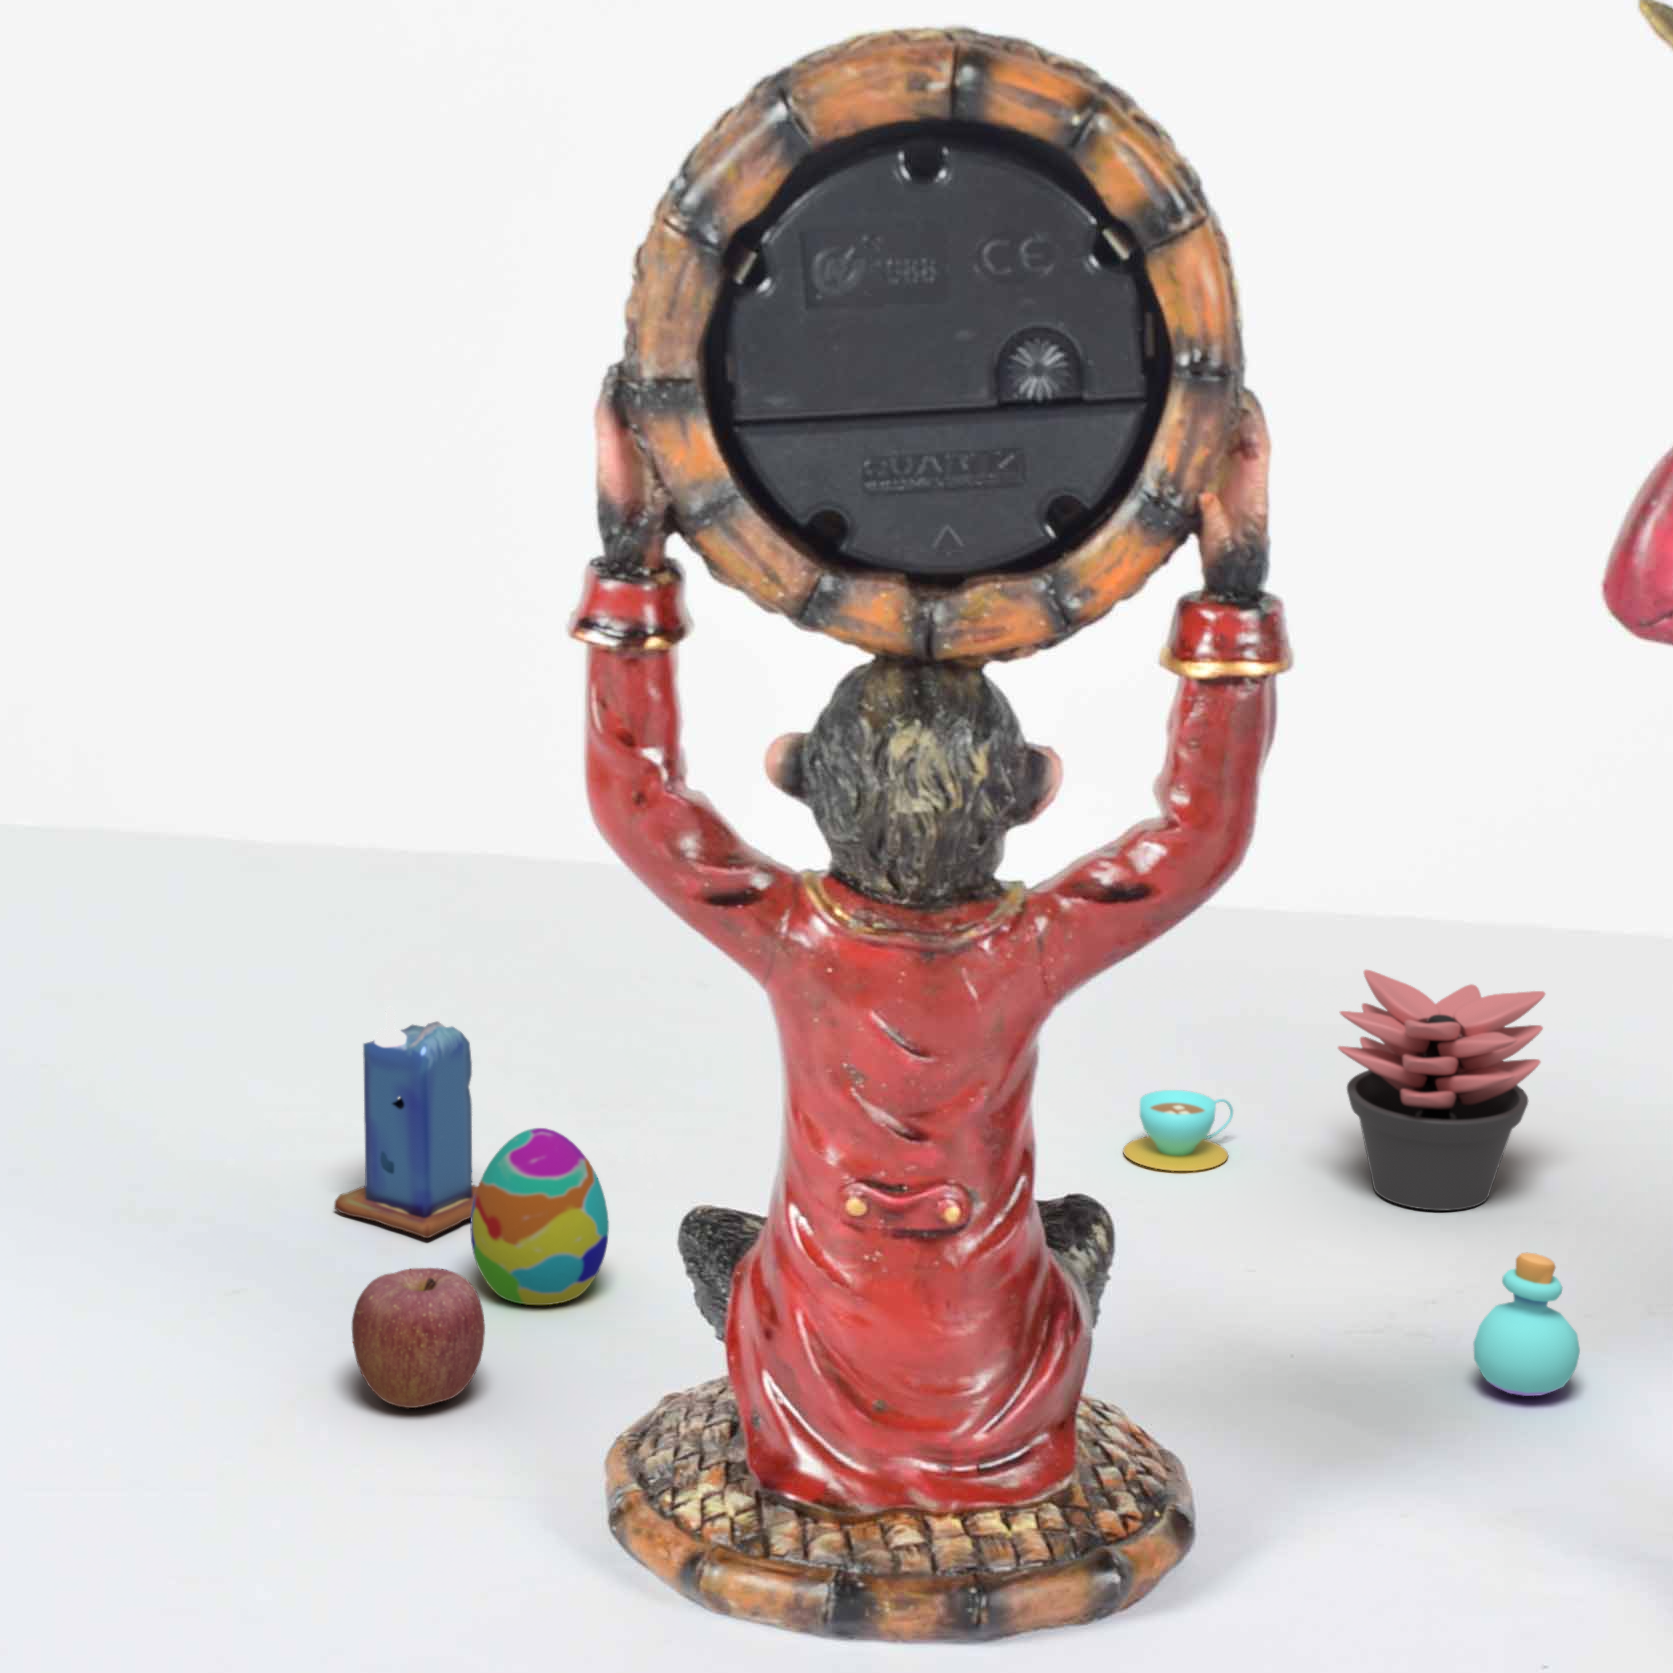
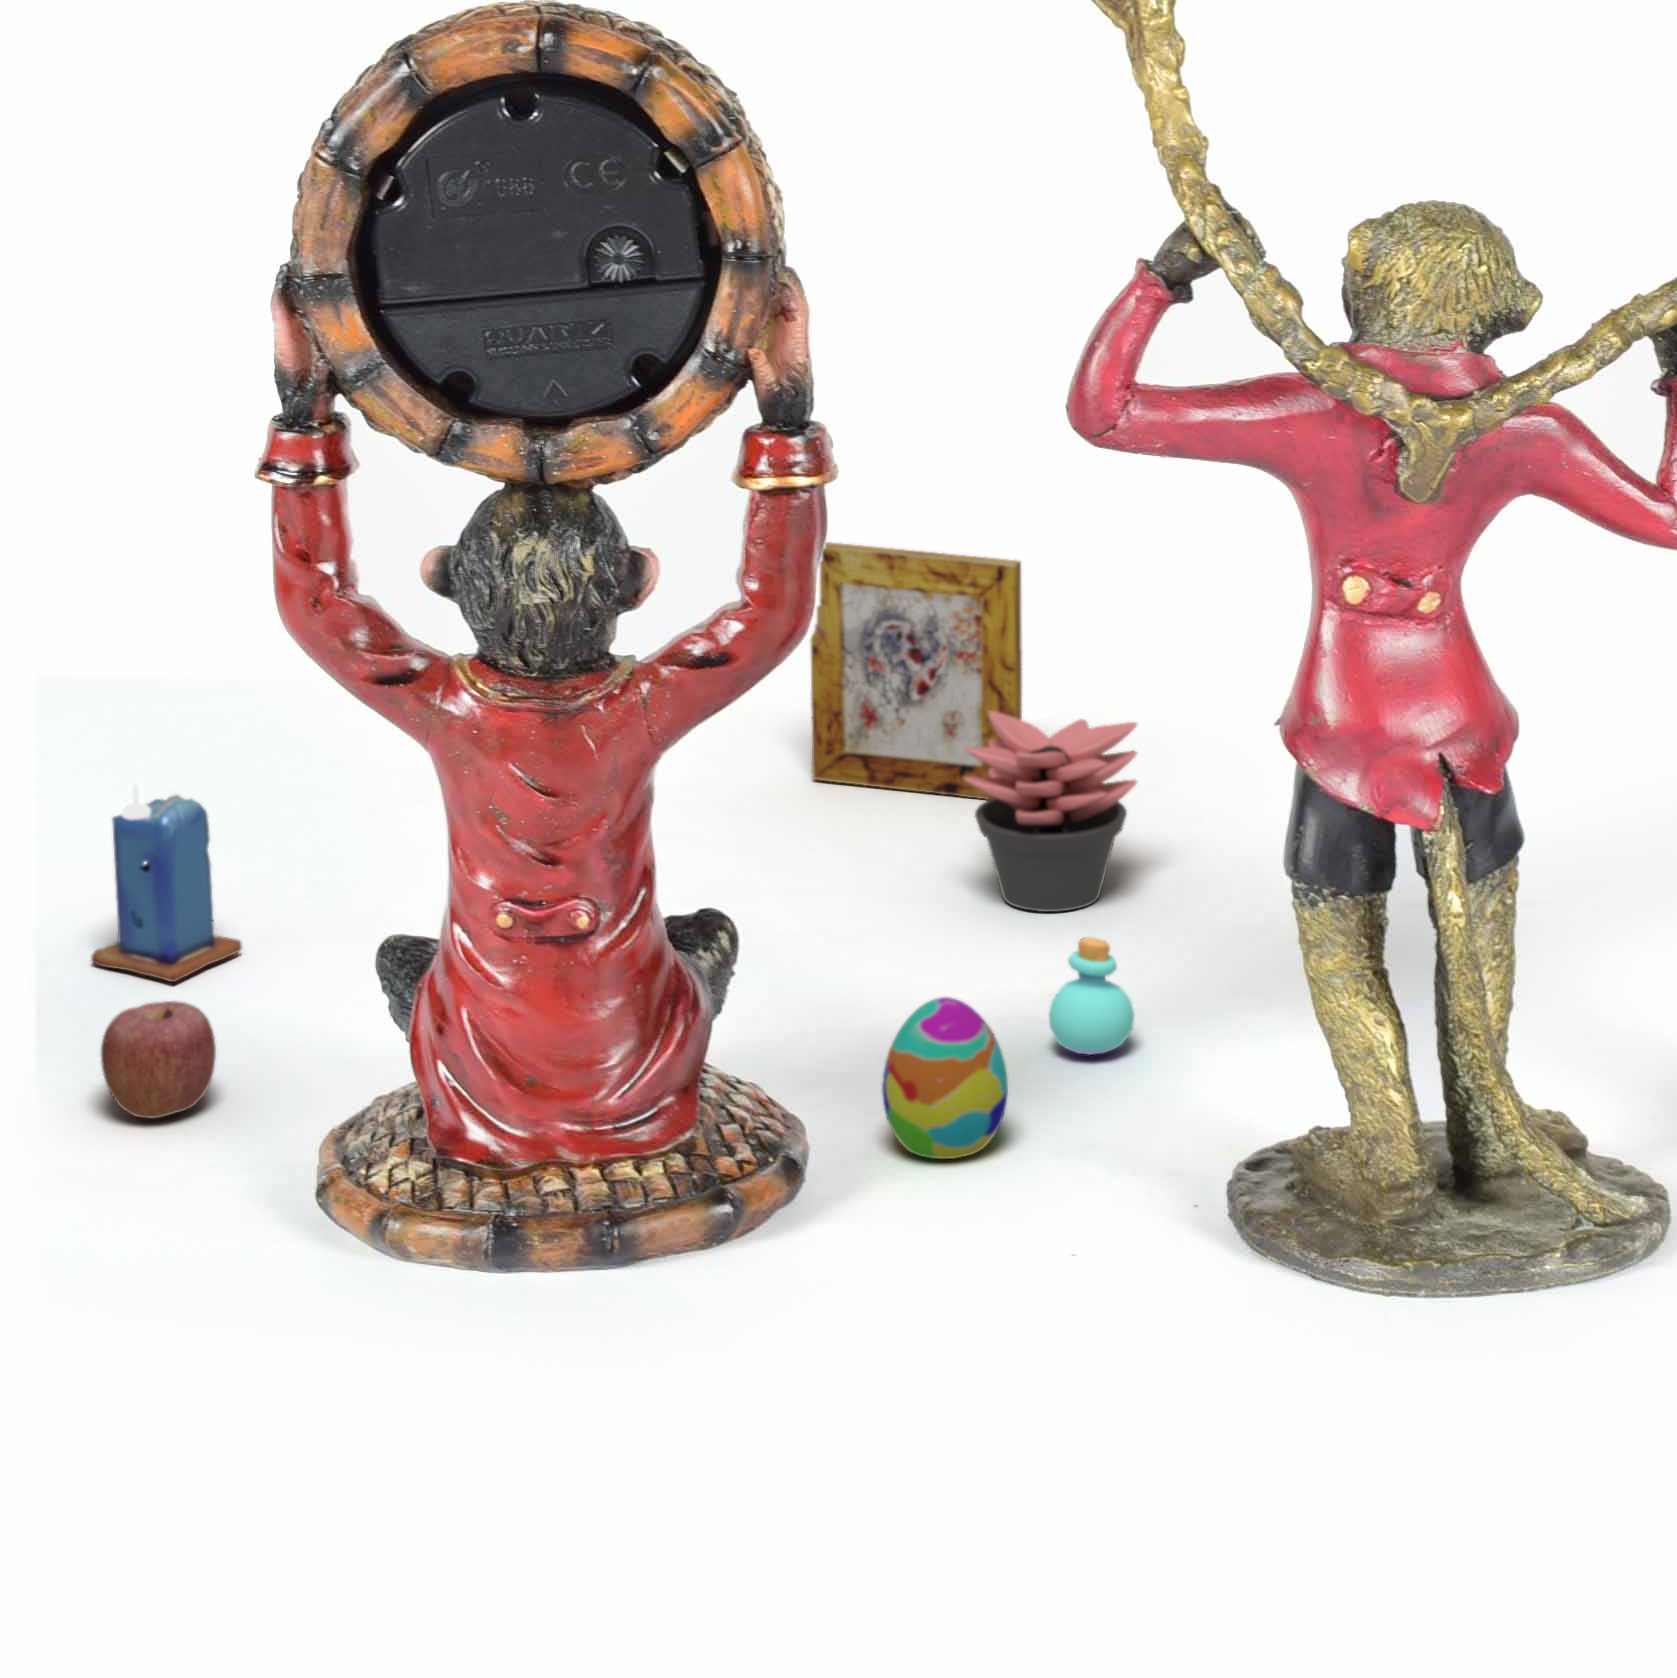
picture frame: none [1126,766,1387,1077] -> present [811,542,1022,800]
teacup: present [1123,1090,1233,1171] -> none [794,822,889,891]
decorative egg: present [470,1128,609,1305] -> present [882,997,1008,1159]

